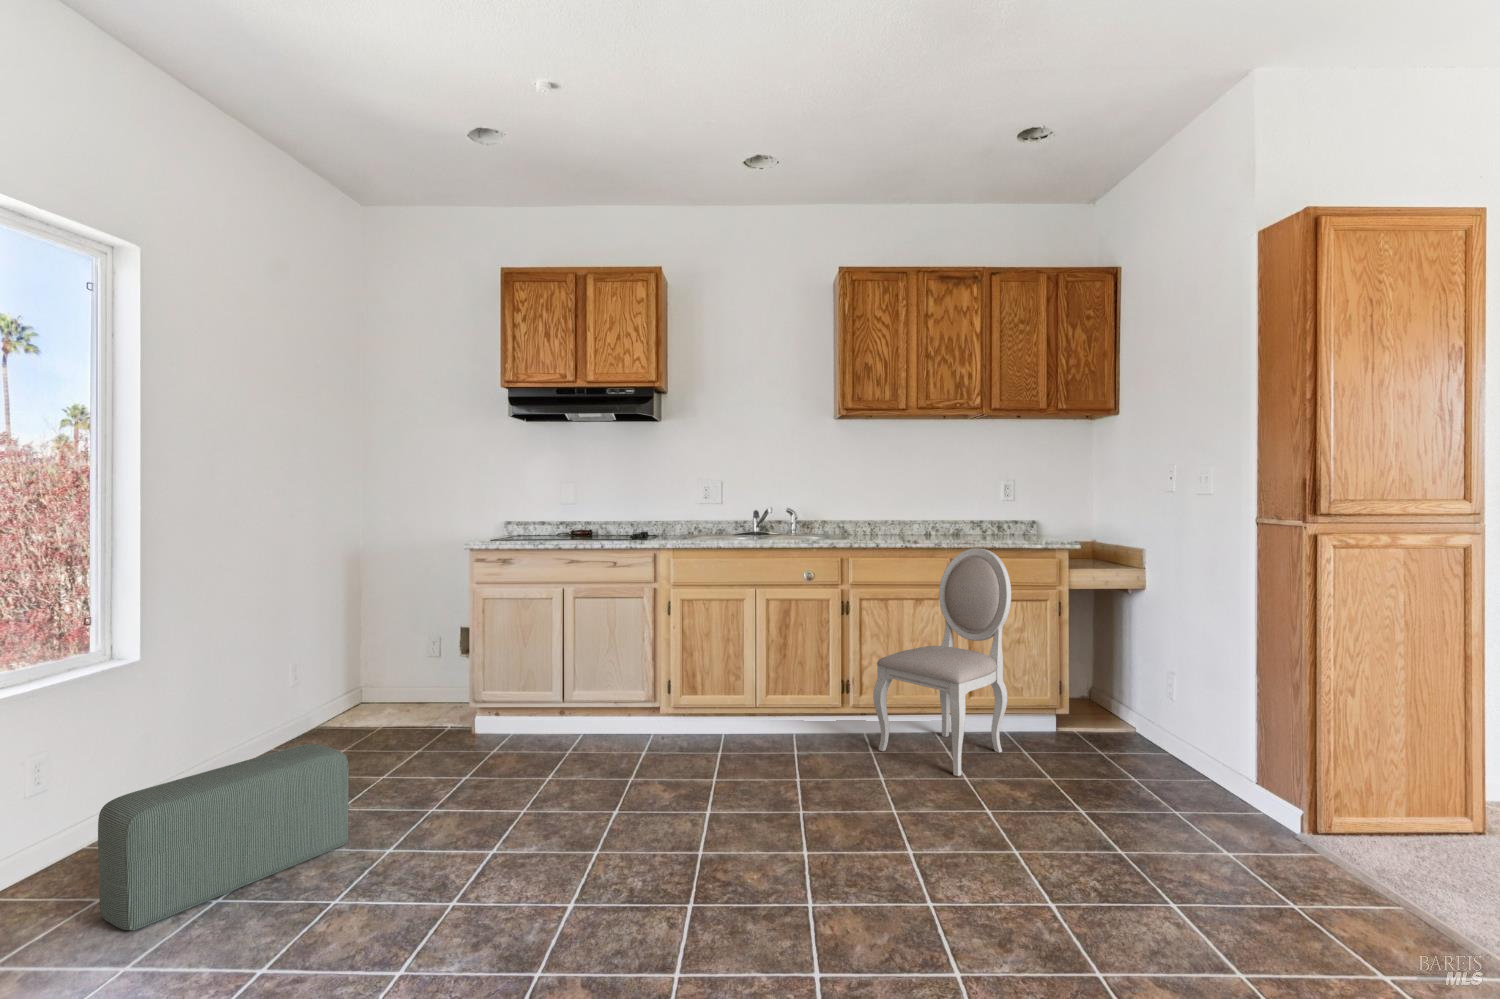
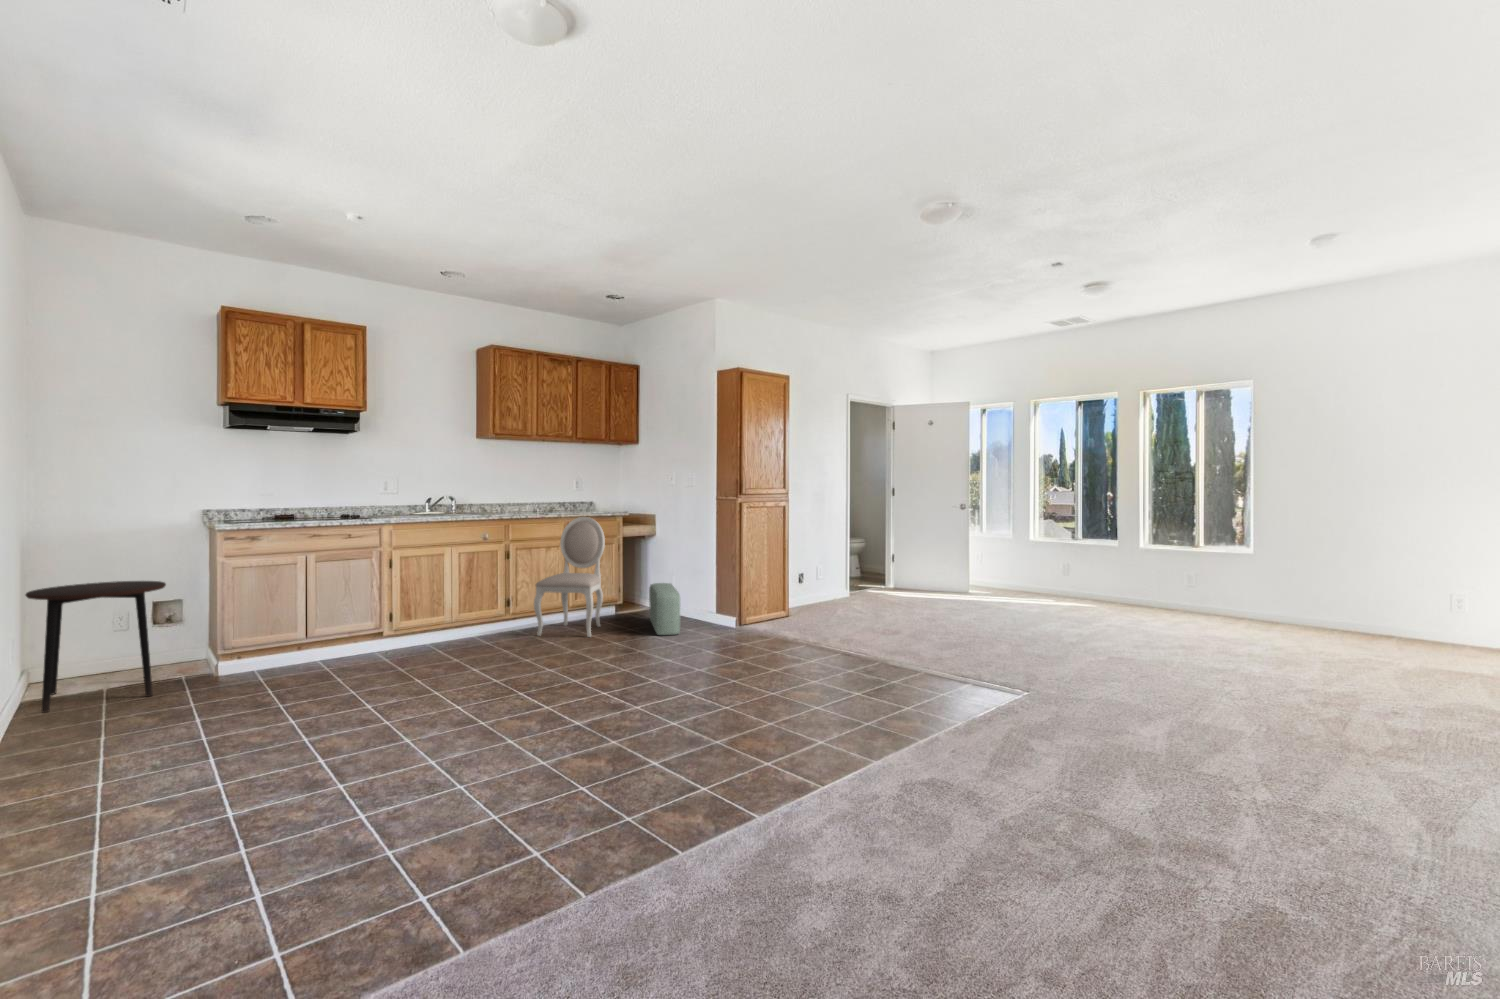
side table: none [290,602,424,749] -> present [25,581,166,712]
pouf: present [98,744,349,930] -> present [649,583,680,635]

